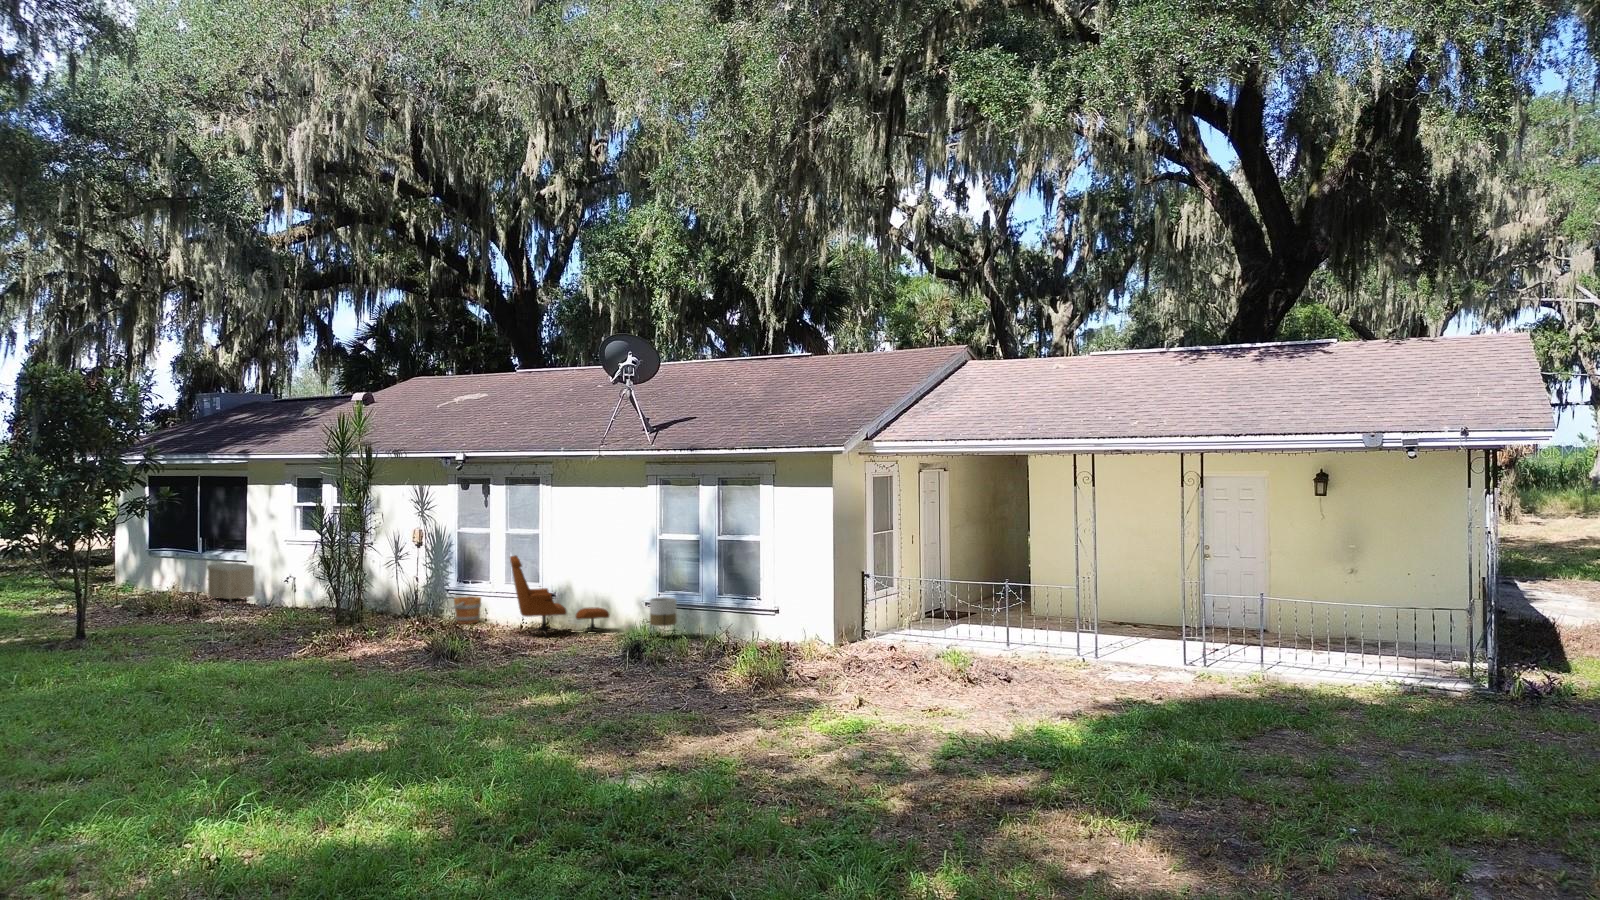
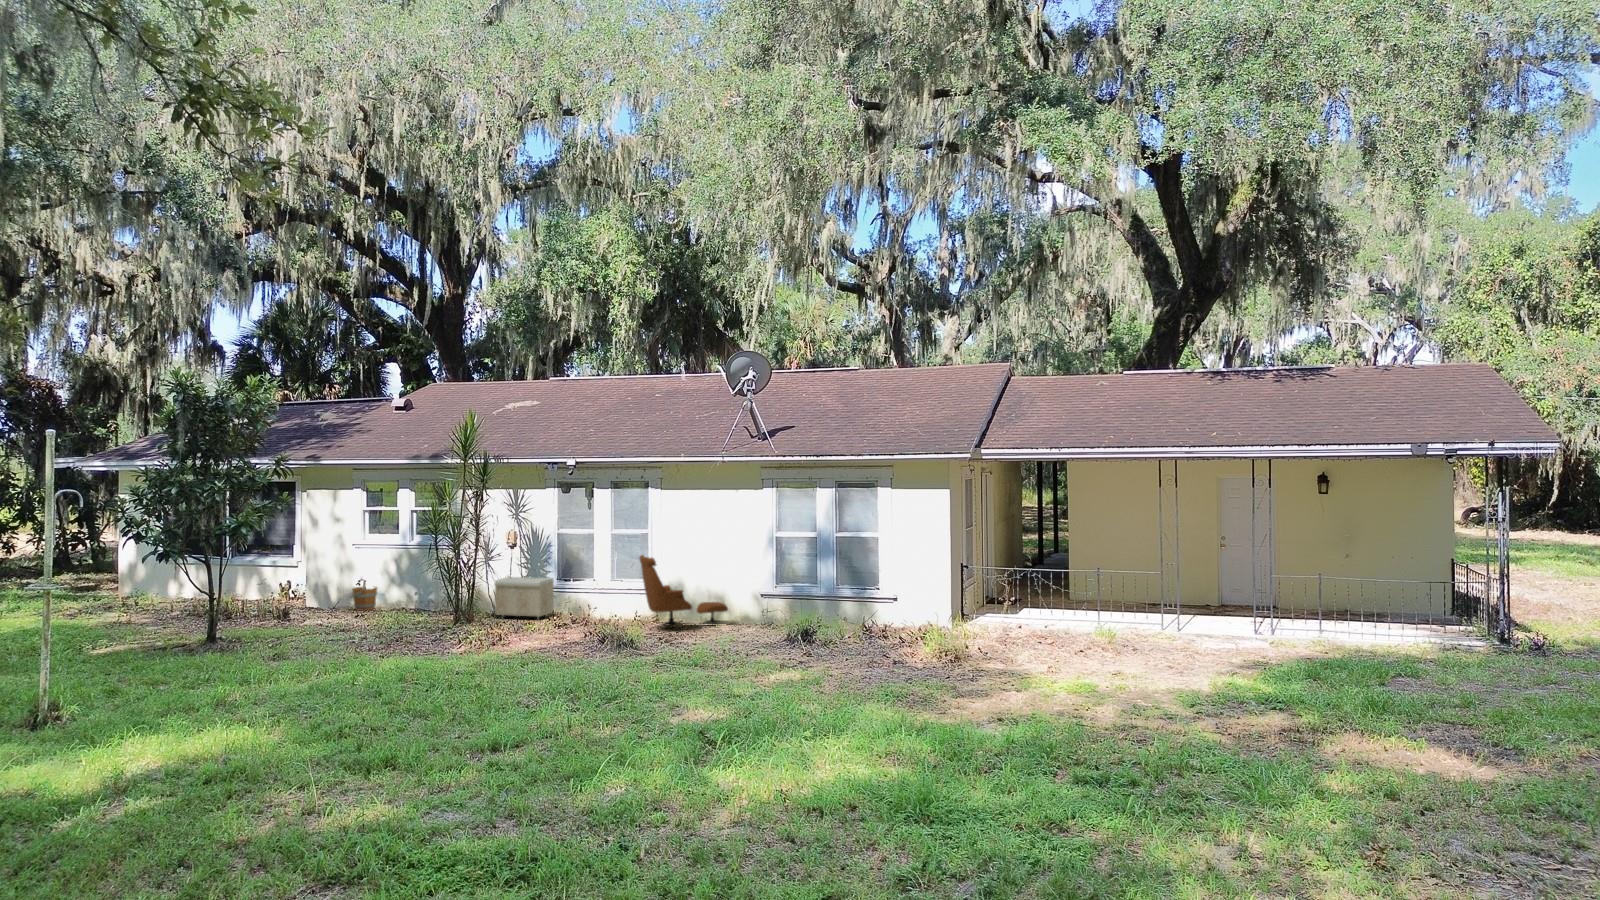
storage bench: present [207,563,254,601] -> present [494,577,554,619]
bucket: present [451,596,481,624] -> present [351,587,377,611]
planter: present [650,597,677,627] -> none [774,591,799,630]

